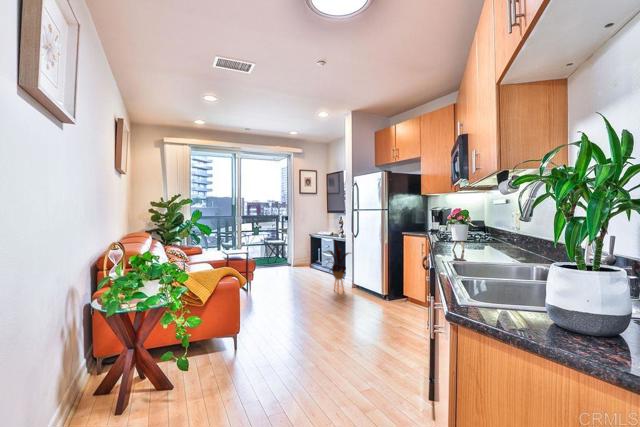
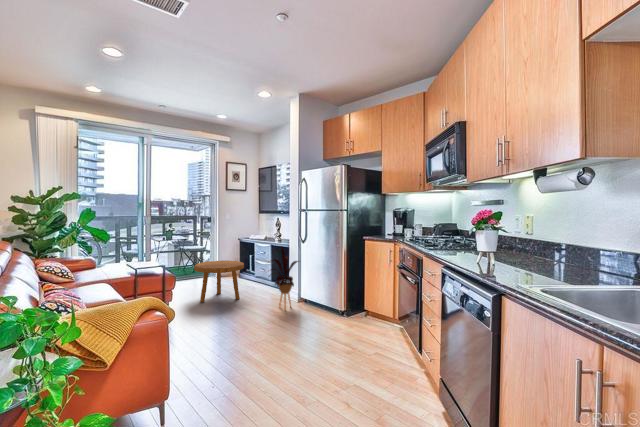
footstool: none [270,252,308,284] -> present [194,261,244,302]

